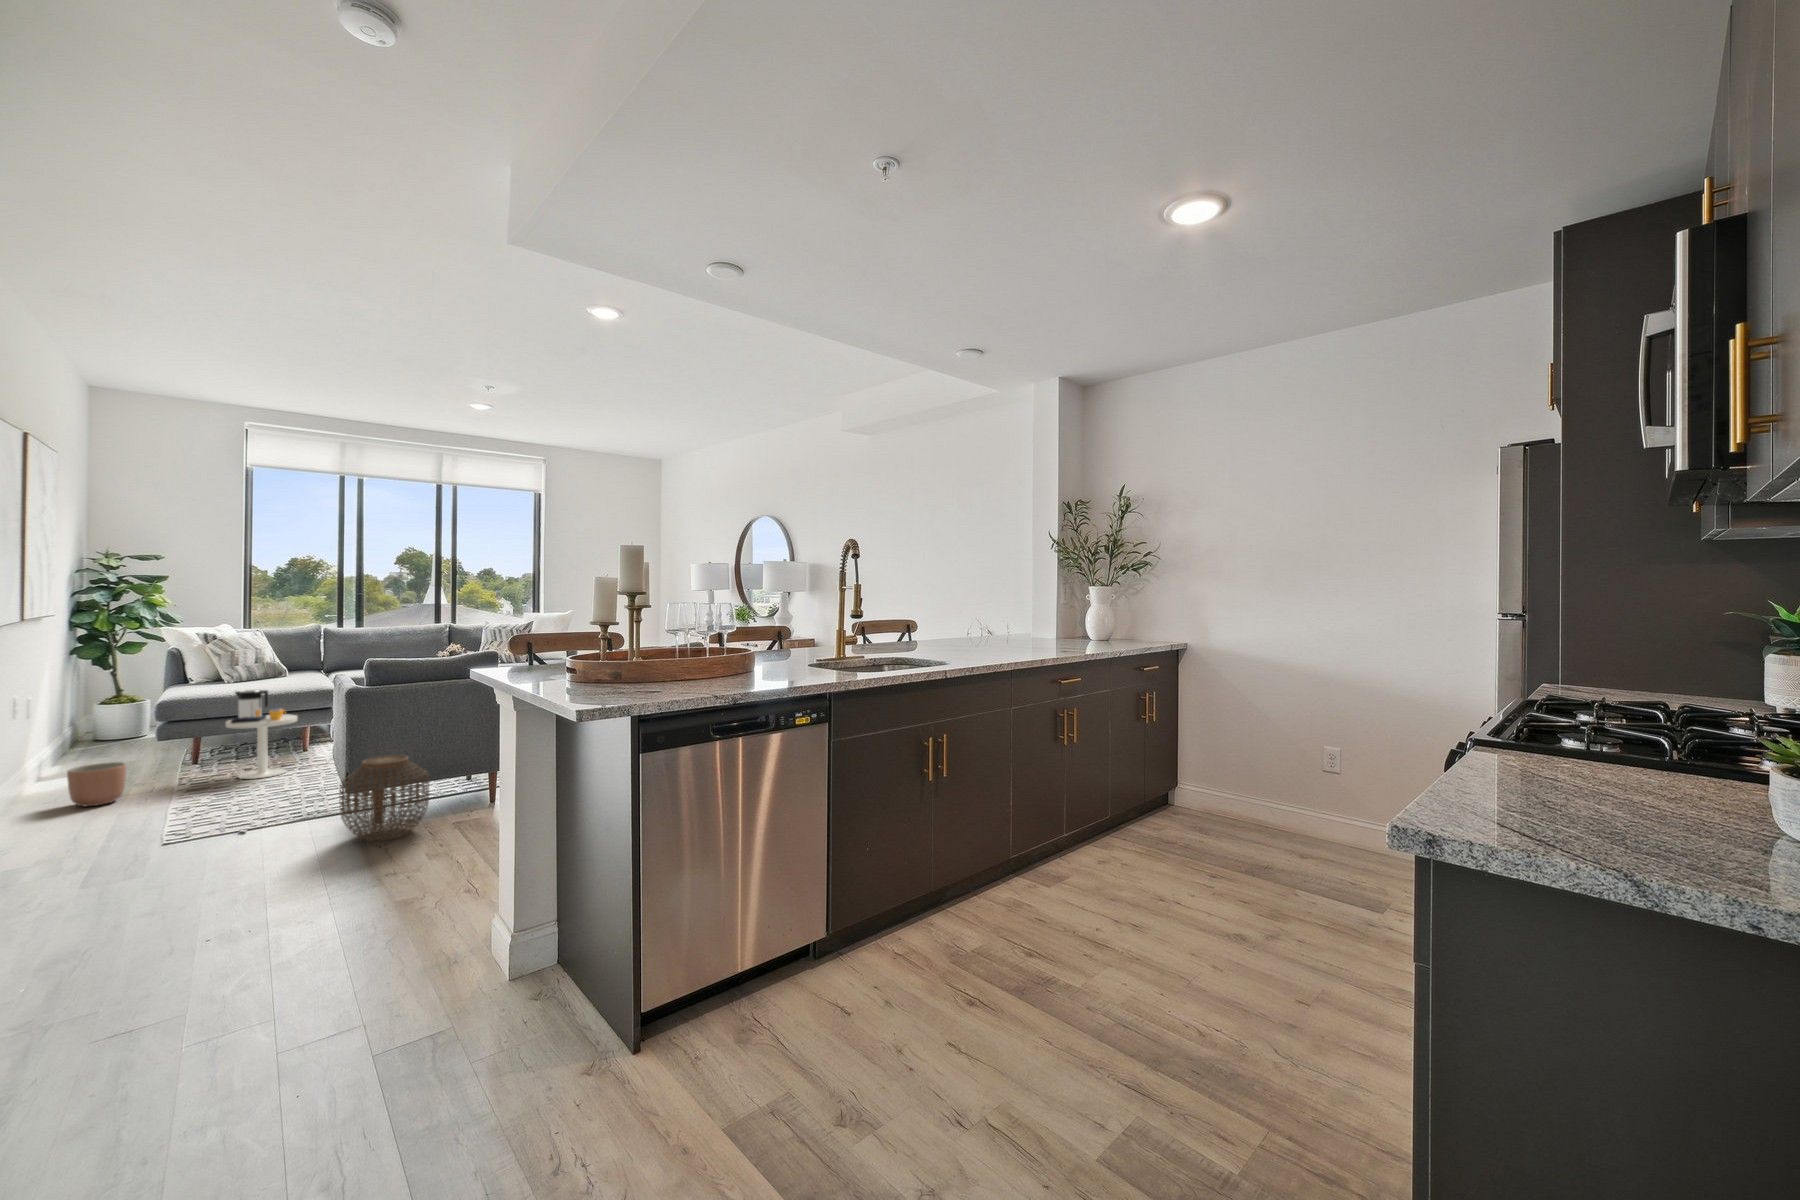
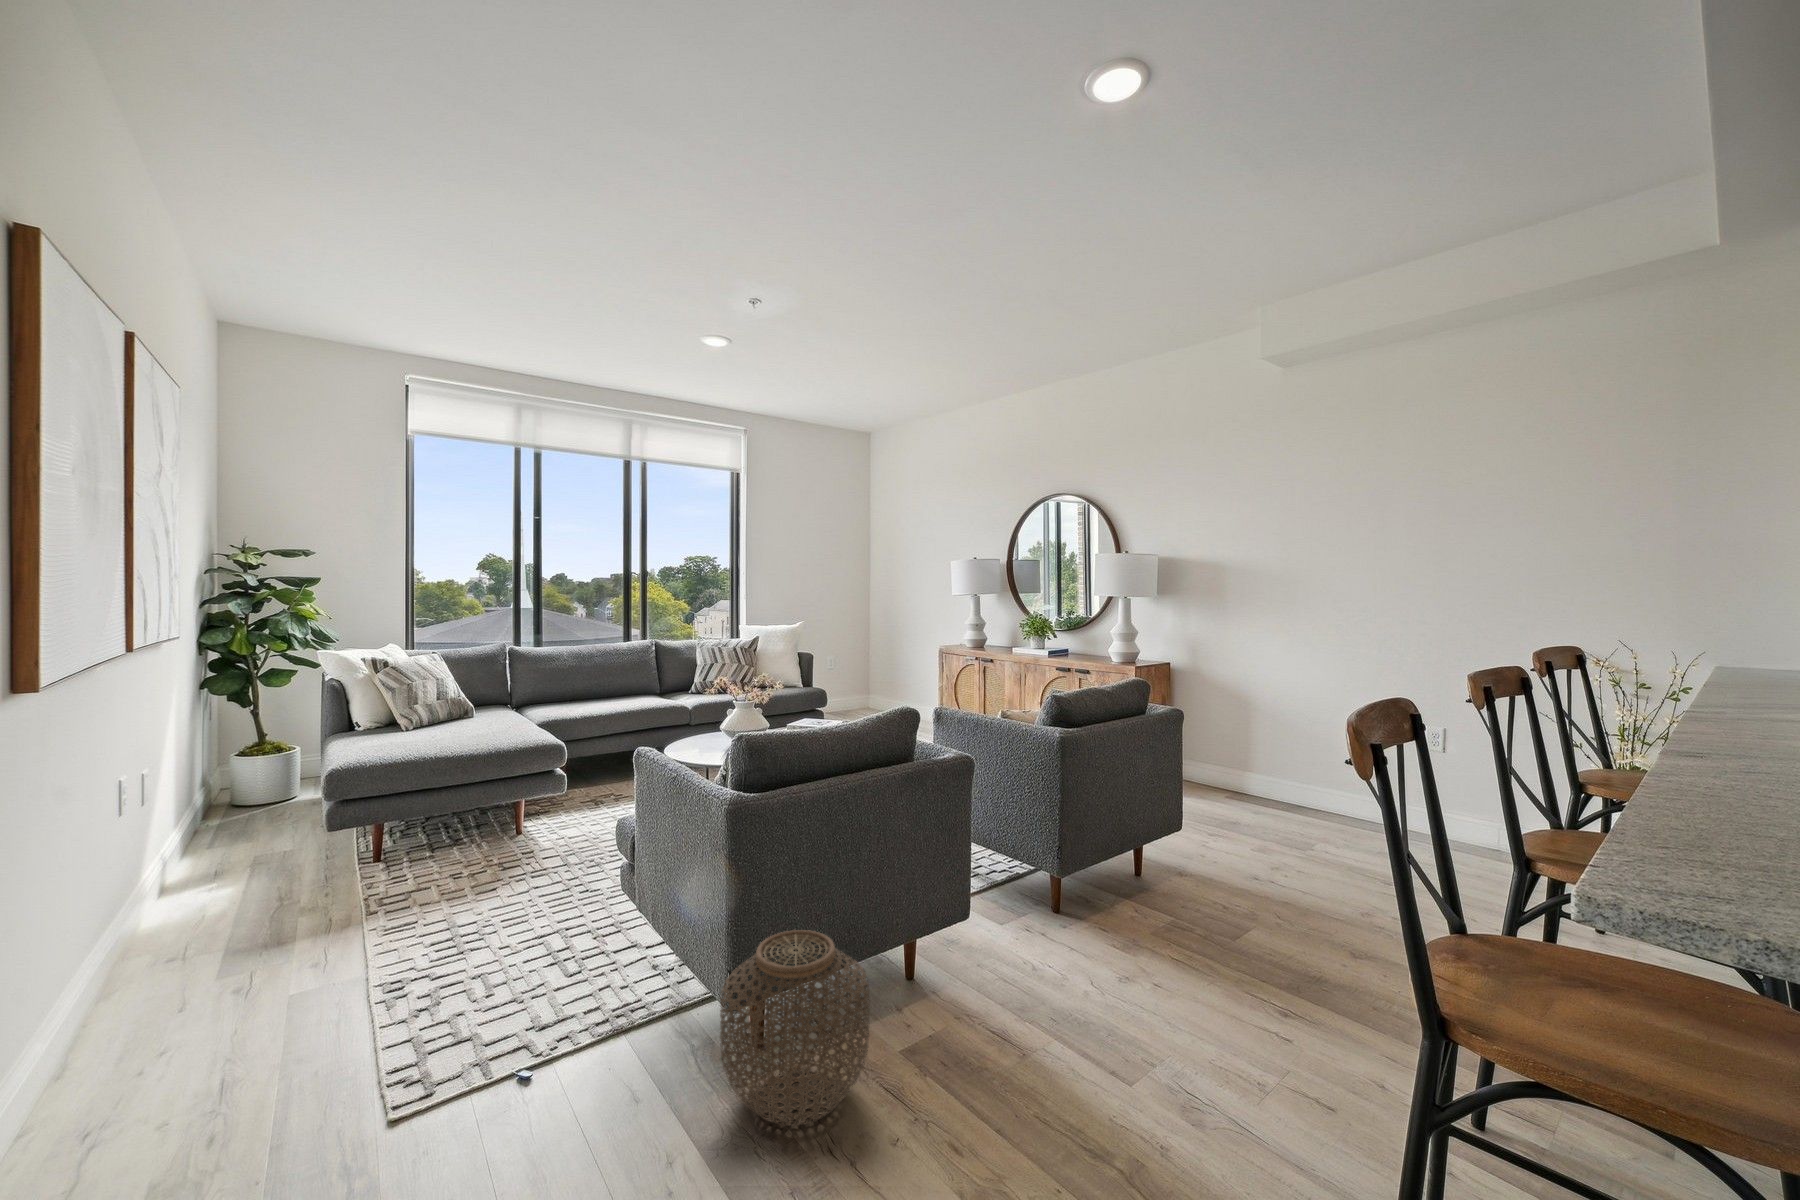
side table: present [226,690,298,779] -> none [430,755,528,899]
planter: present [67,762,126,806] -> none [201,890,291,976]

